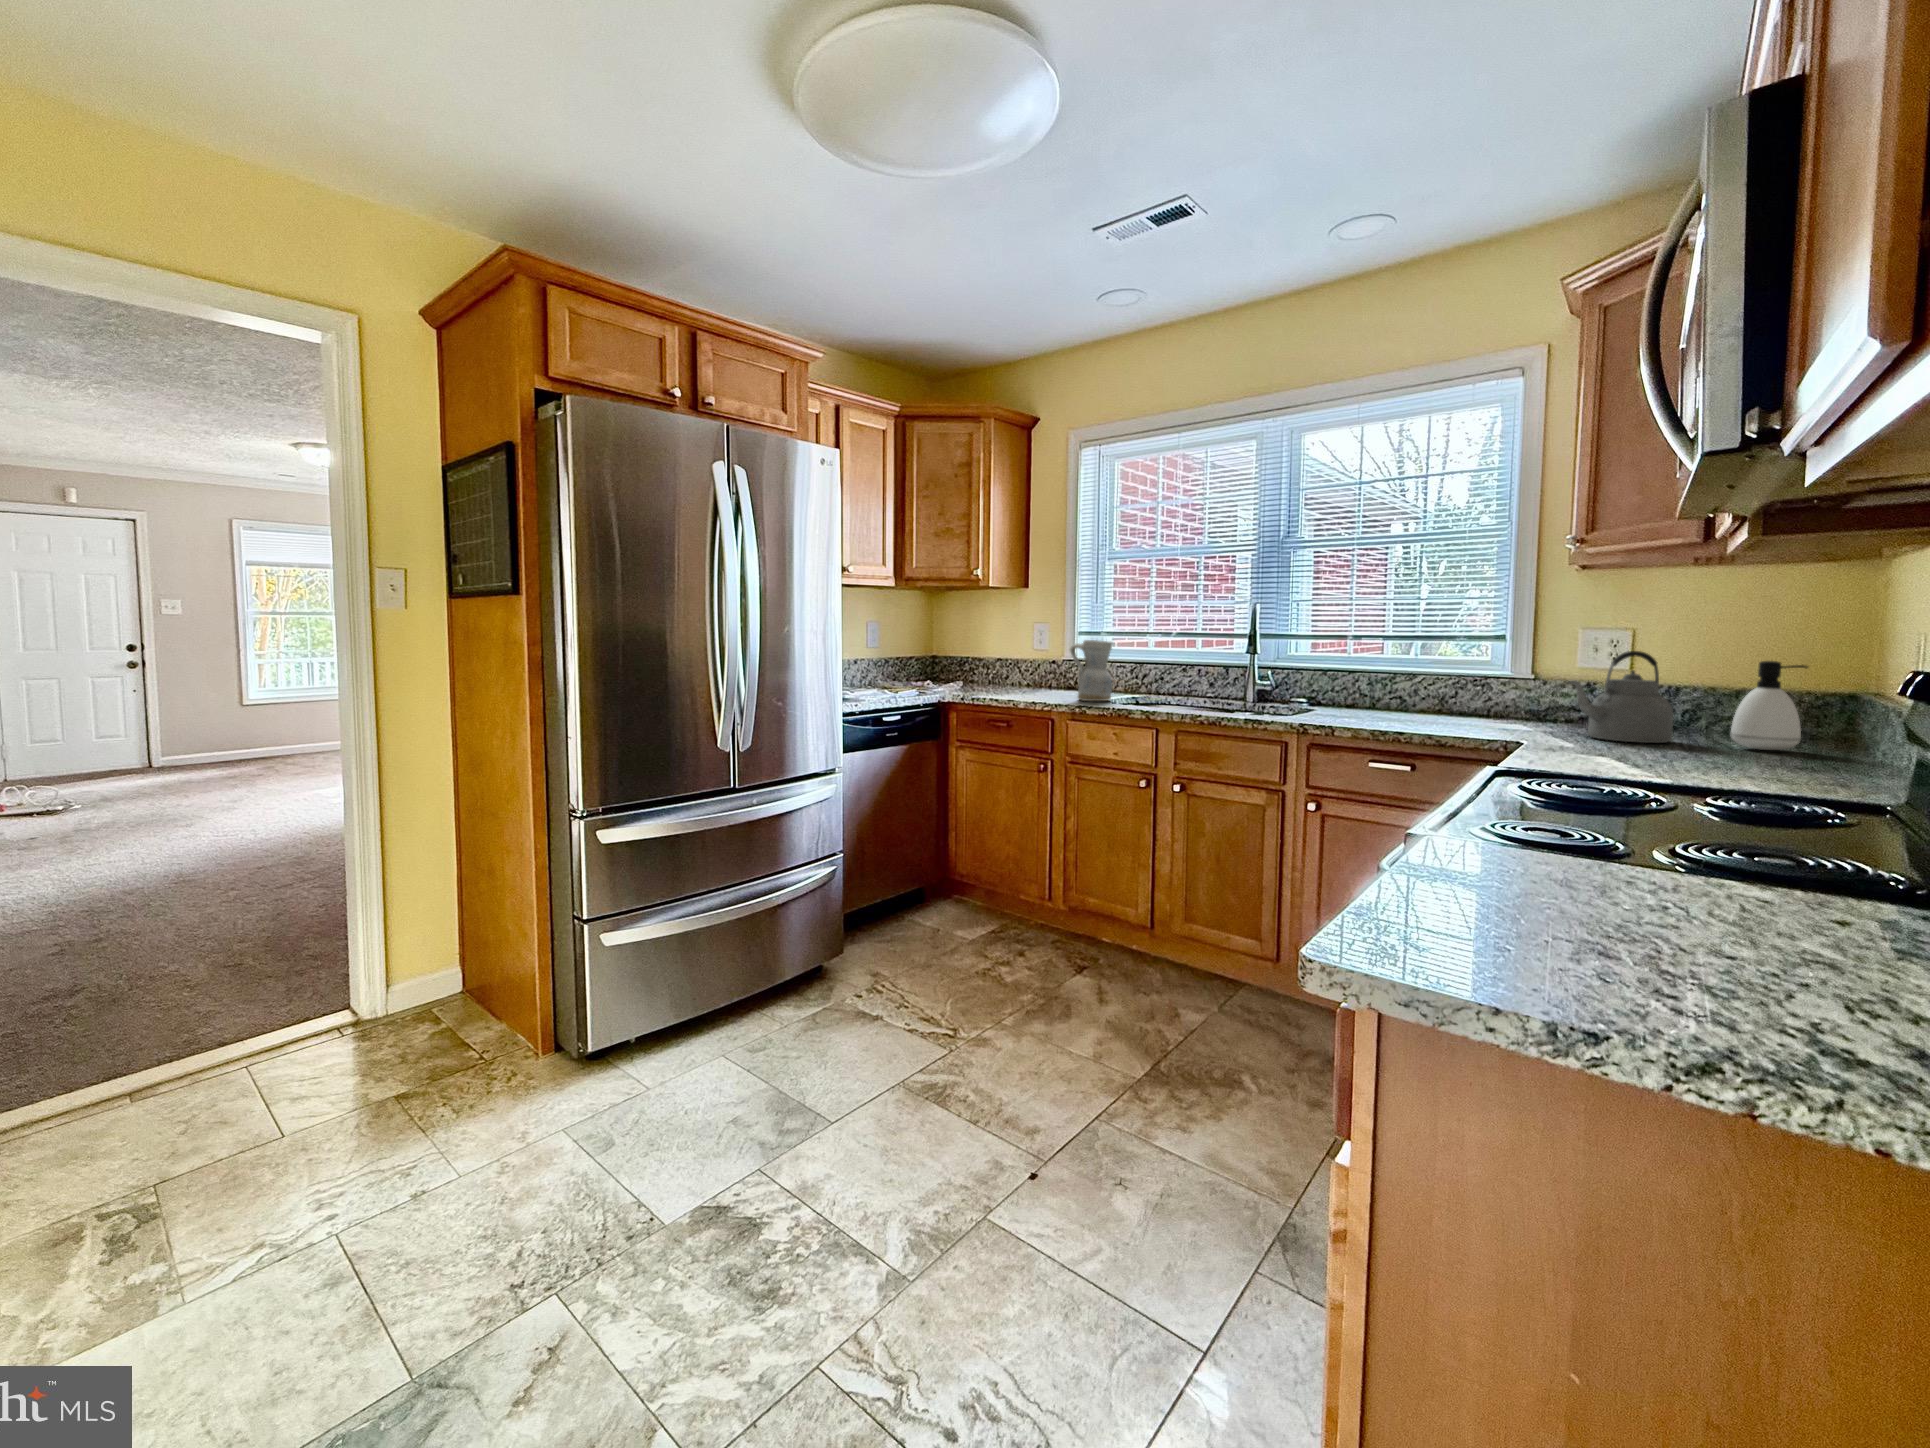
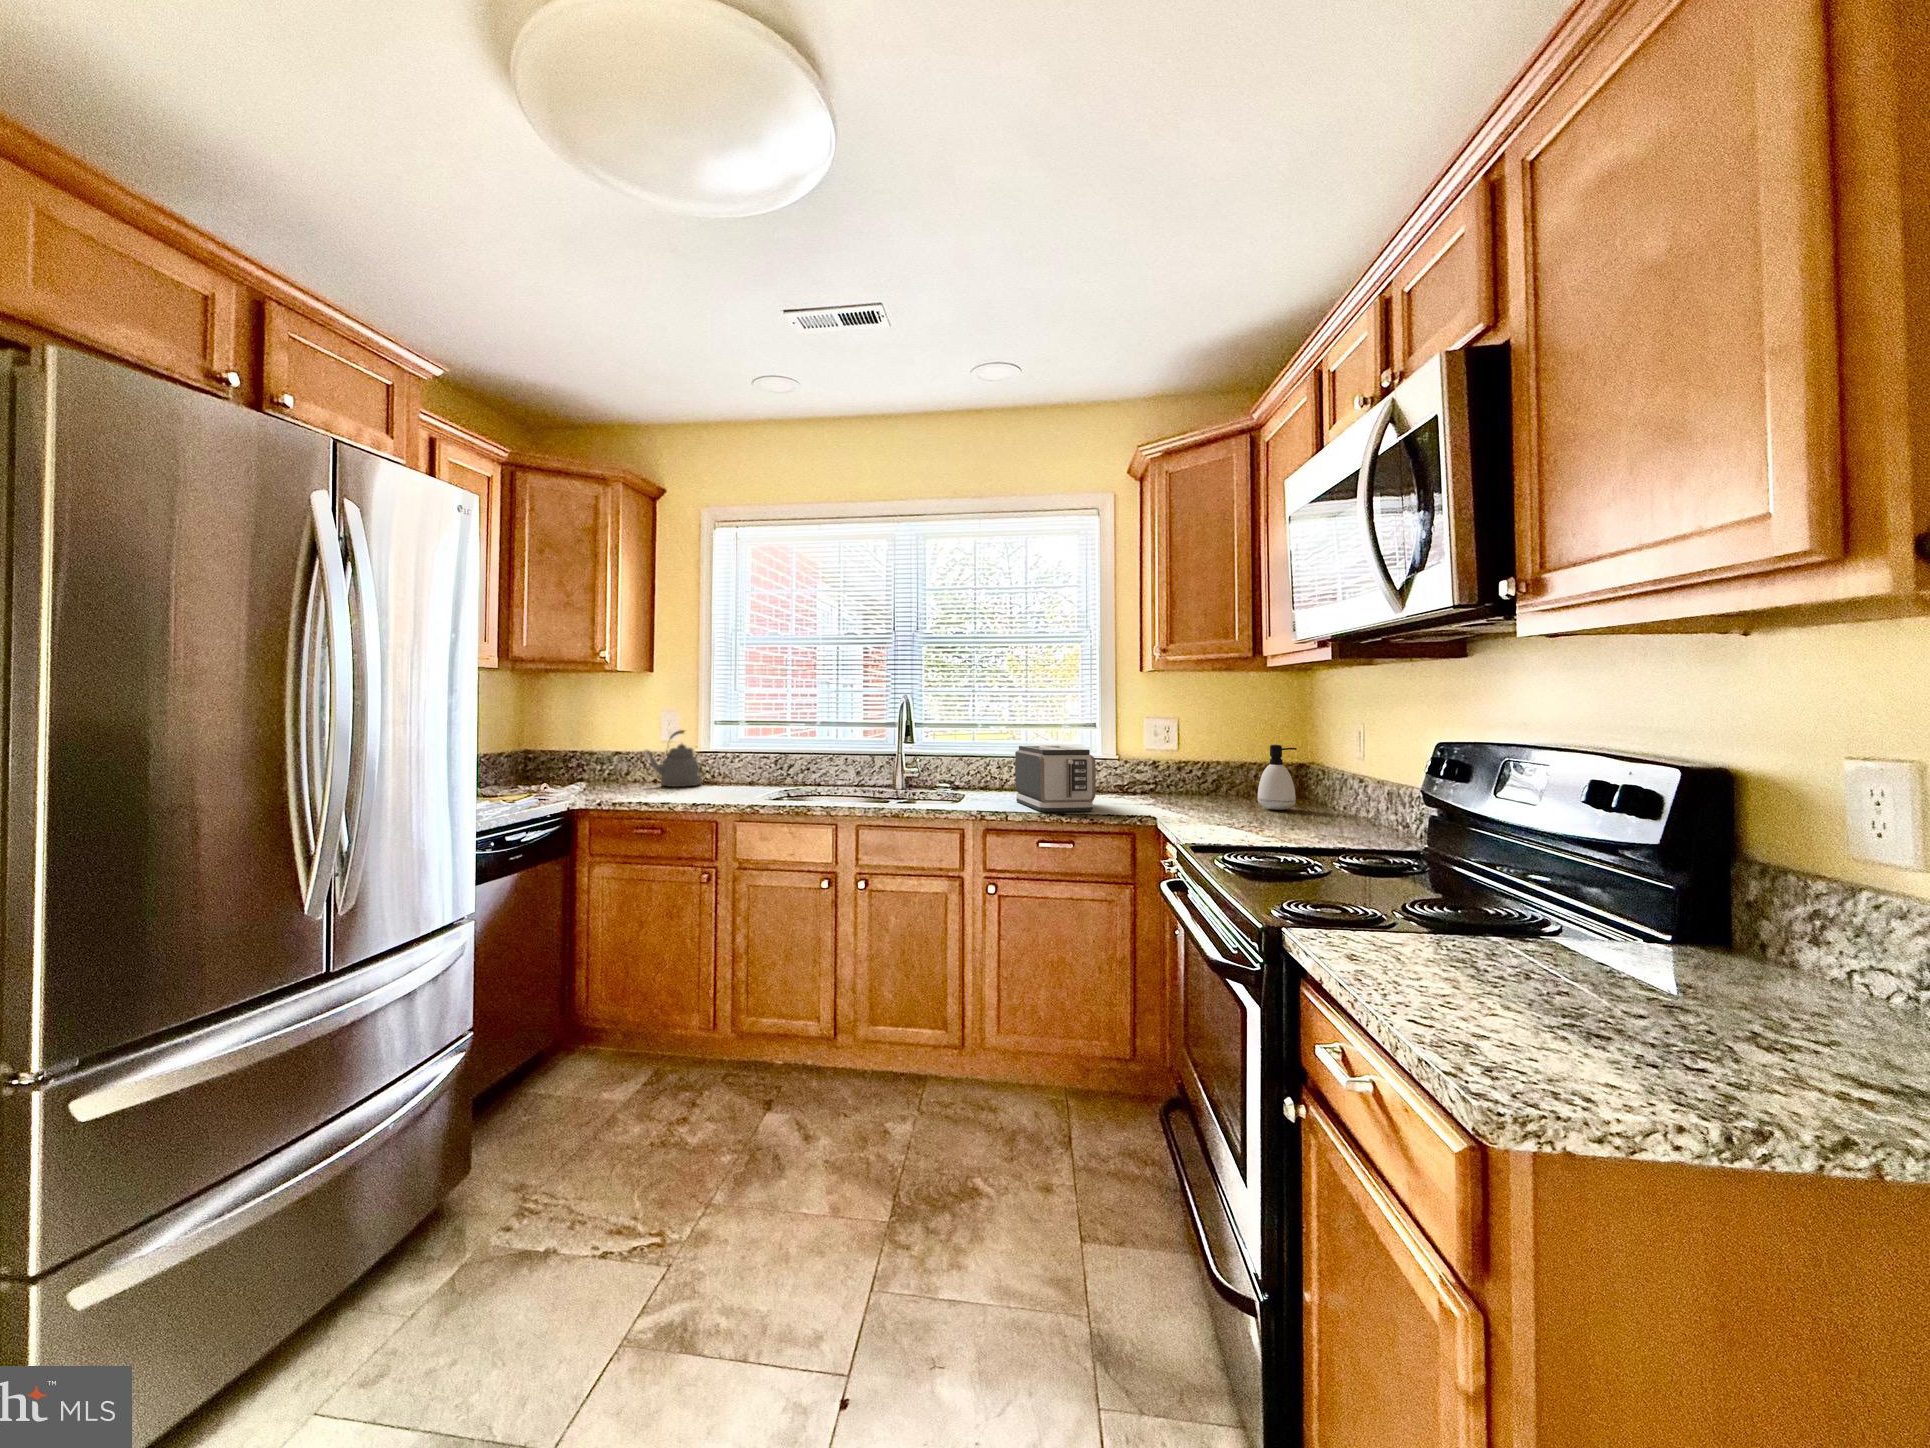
ceramic pitcher: present [1070,640,1112,701] -> none [726,731,771,798]
kettle: present [1568,651,1673,743] -> present [645,730,701,787]
toaster: none [1370,657,1458,732] -> present [1015,746,1096,812]

